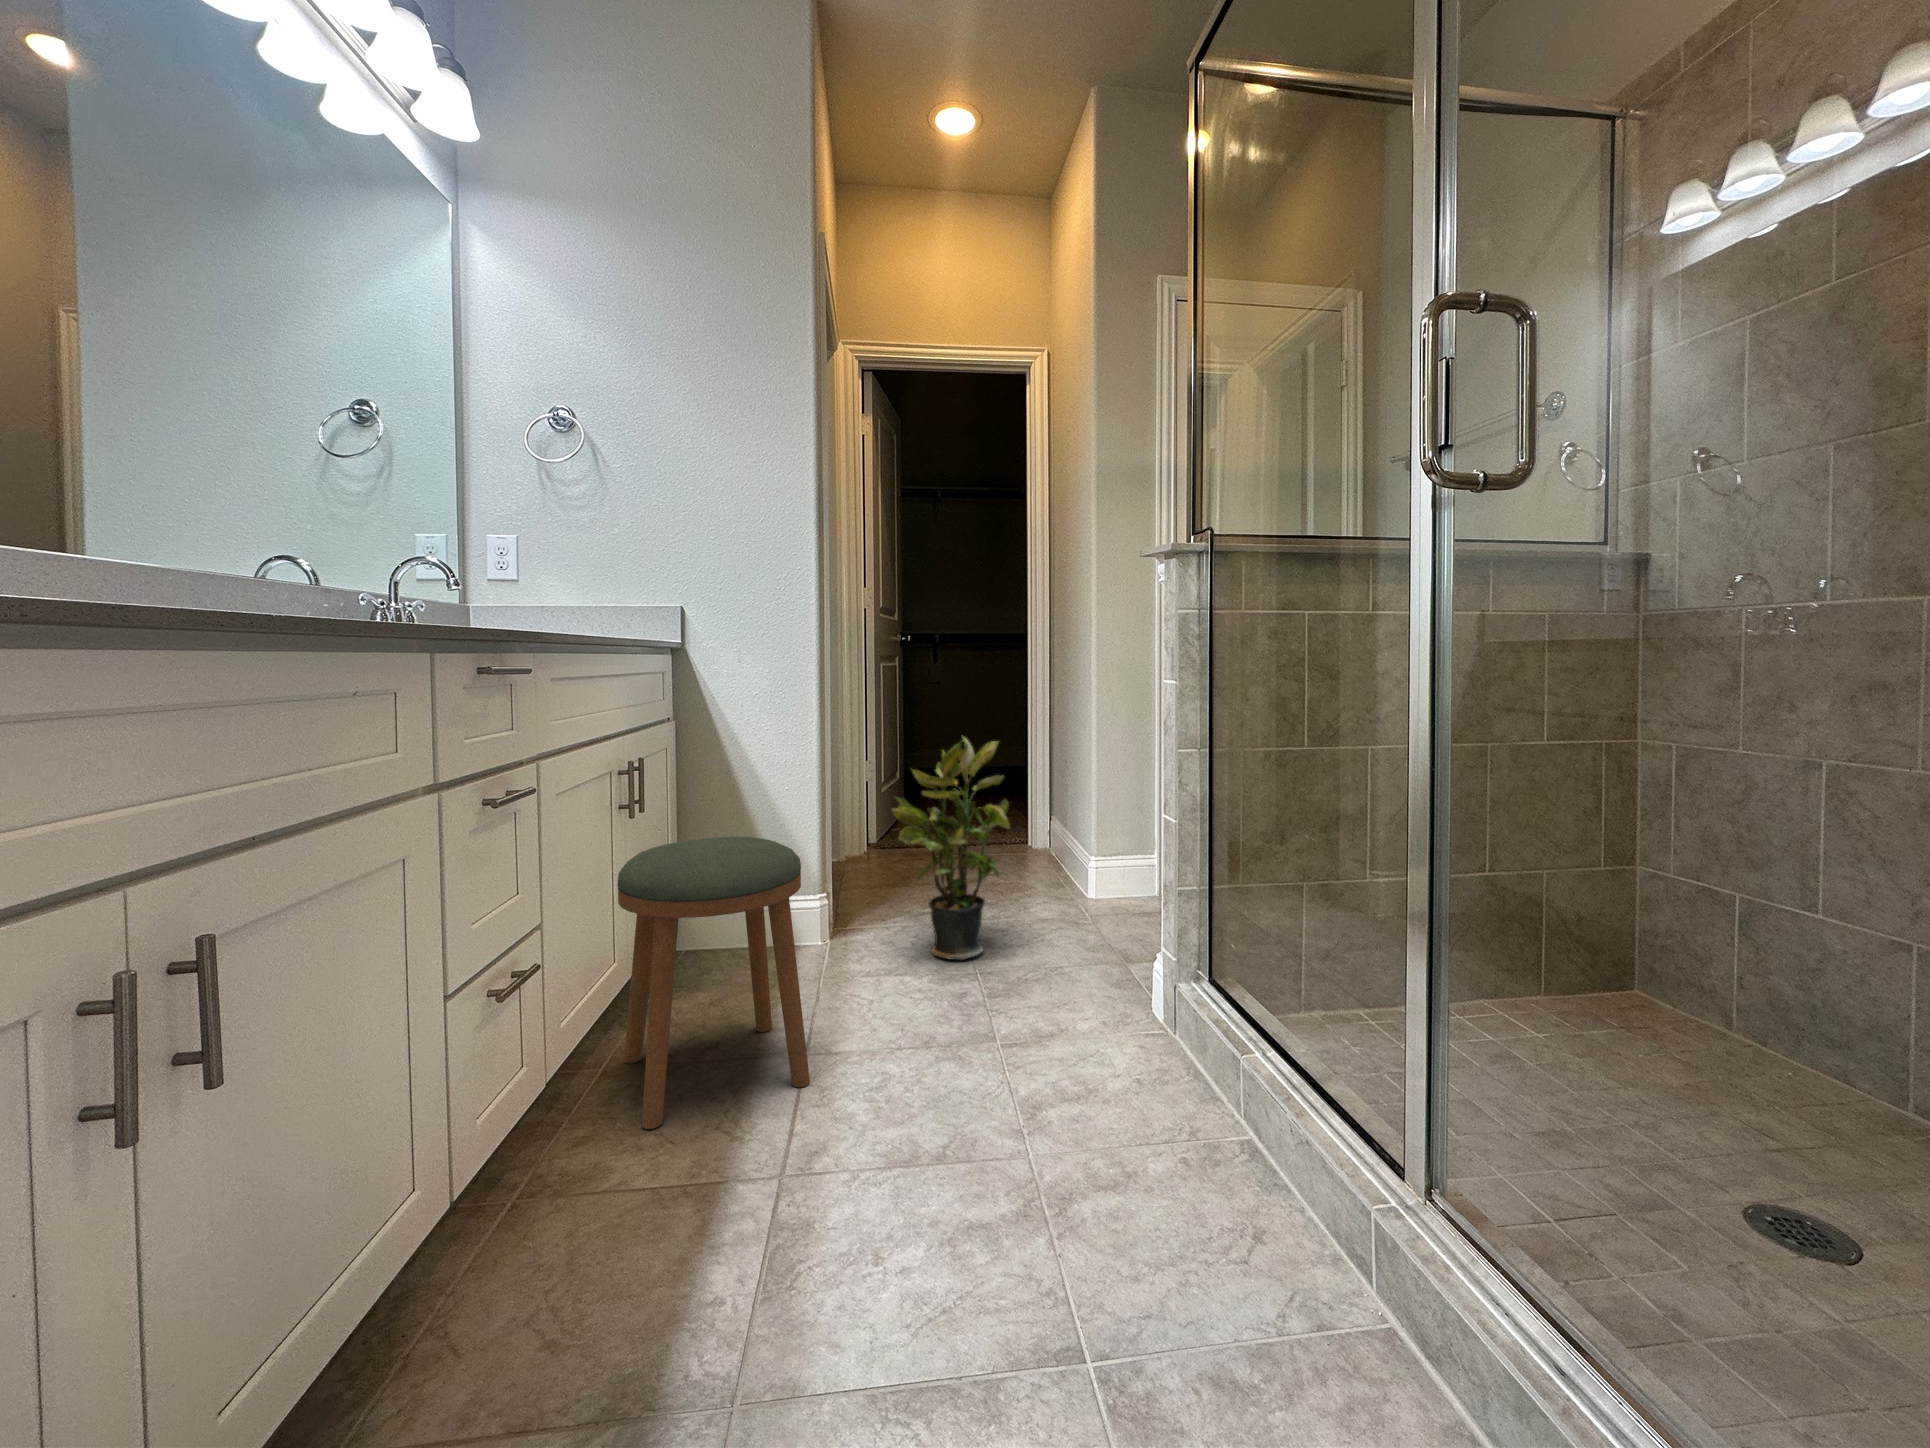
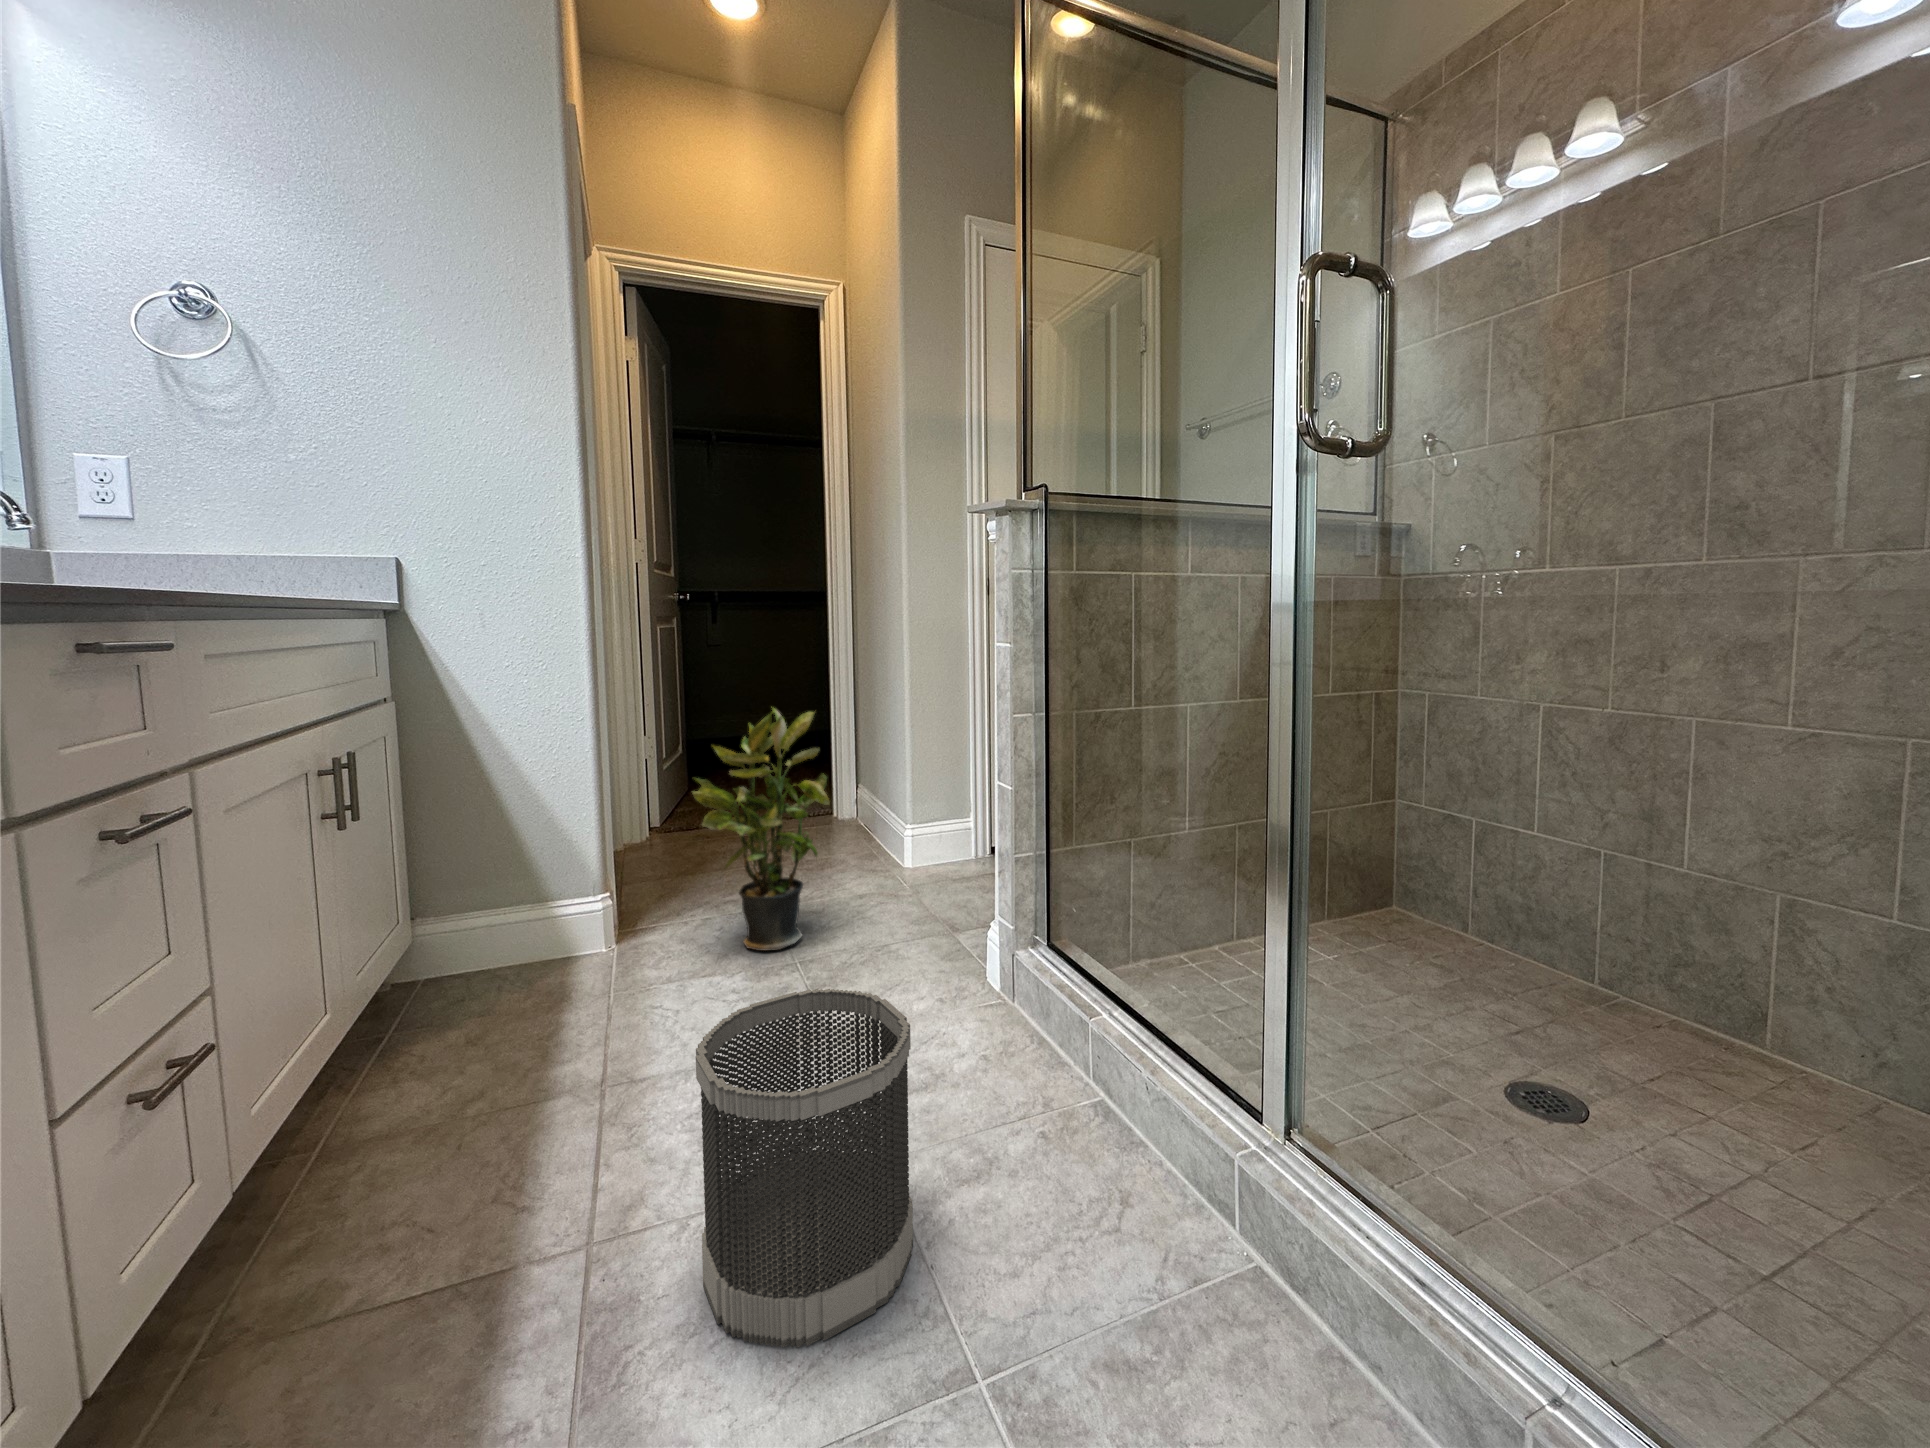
stool: present [618,837,810,1129] -> none [329,842,613,1221]
wastebasket: none [863,984,1045,1293] -> present [696,989,913,1348]

